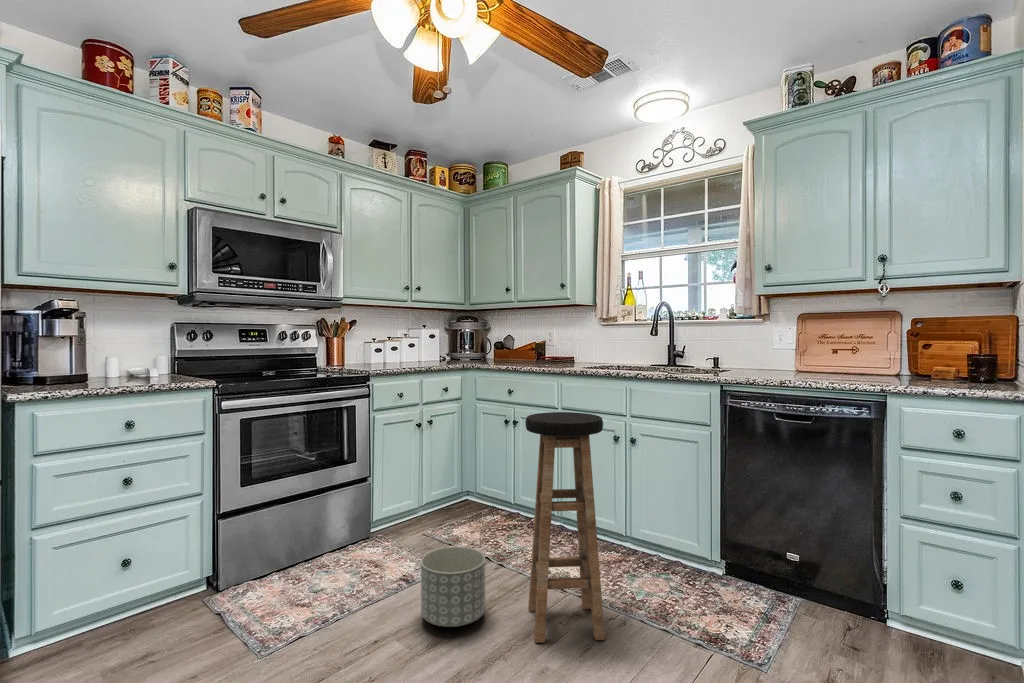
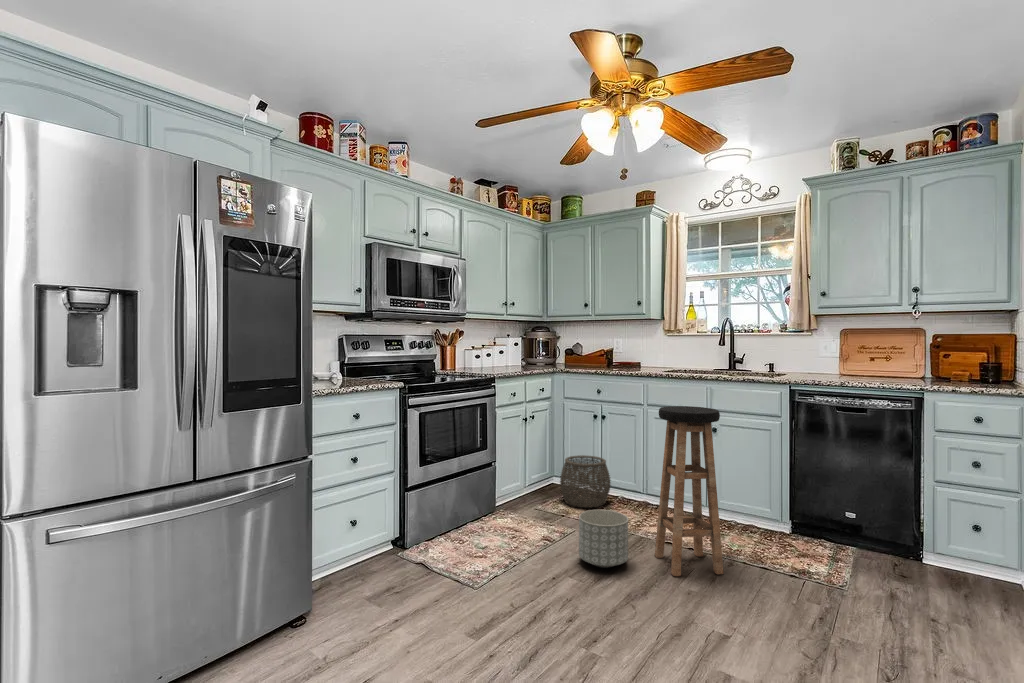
woven basket: none [455,469,516,534] -> present [560,455,611,508]

